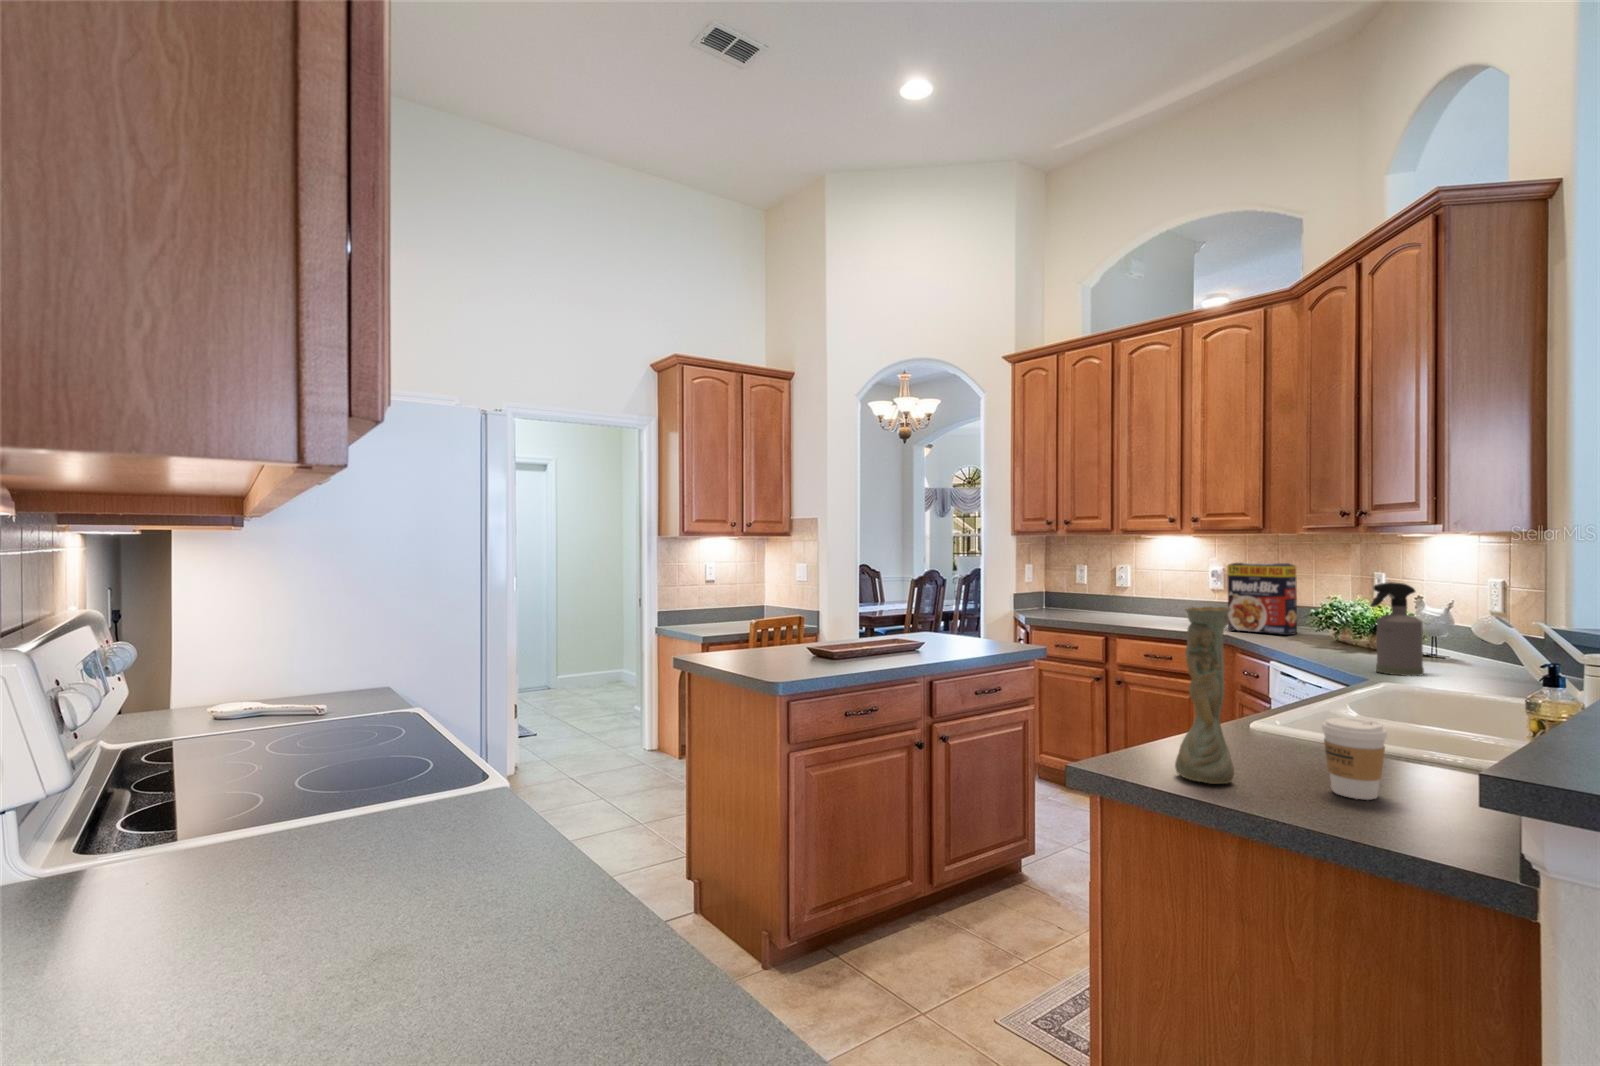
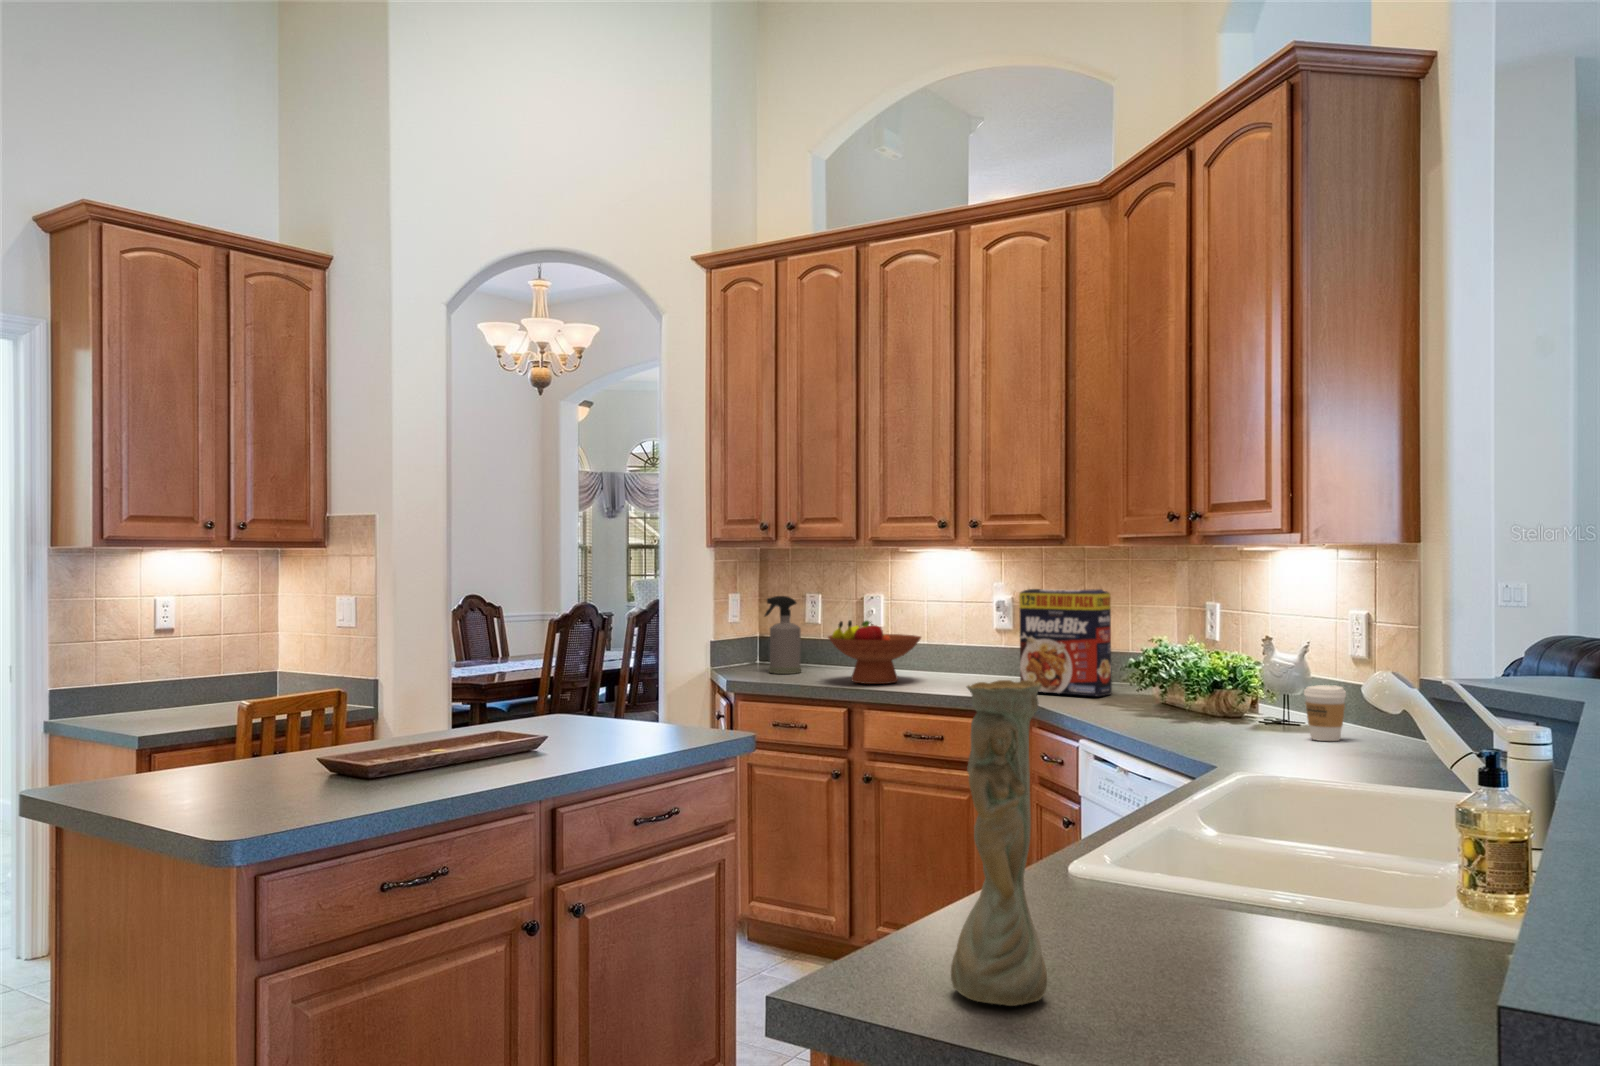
fruit bowl: none [1092,581,1157,622] -> present [828,620,921,684]
spray bottle: present [1370,582,1424,676] -> present [765,596,801,674]
coffee cup: present [1322,717,1387,800] -> present [1304,685,1346,741]

